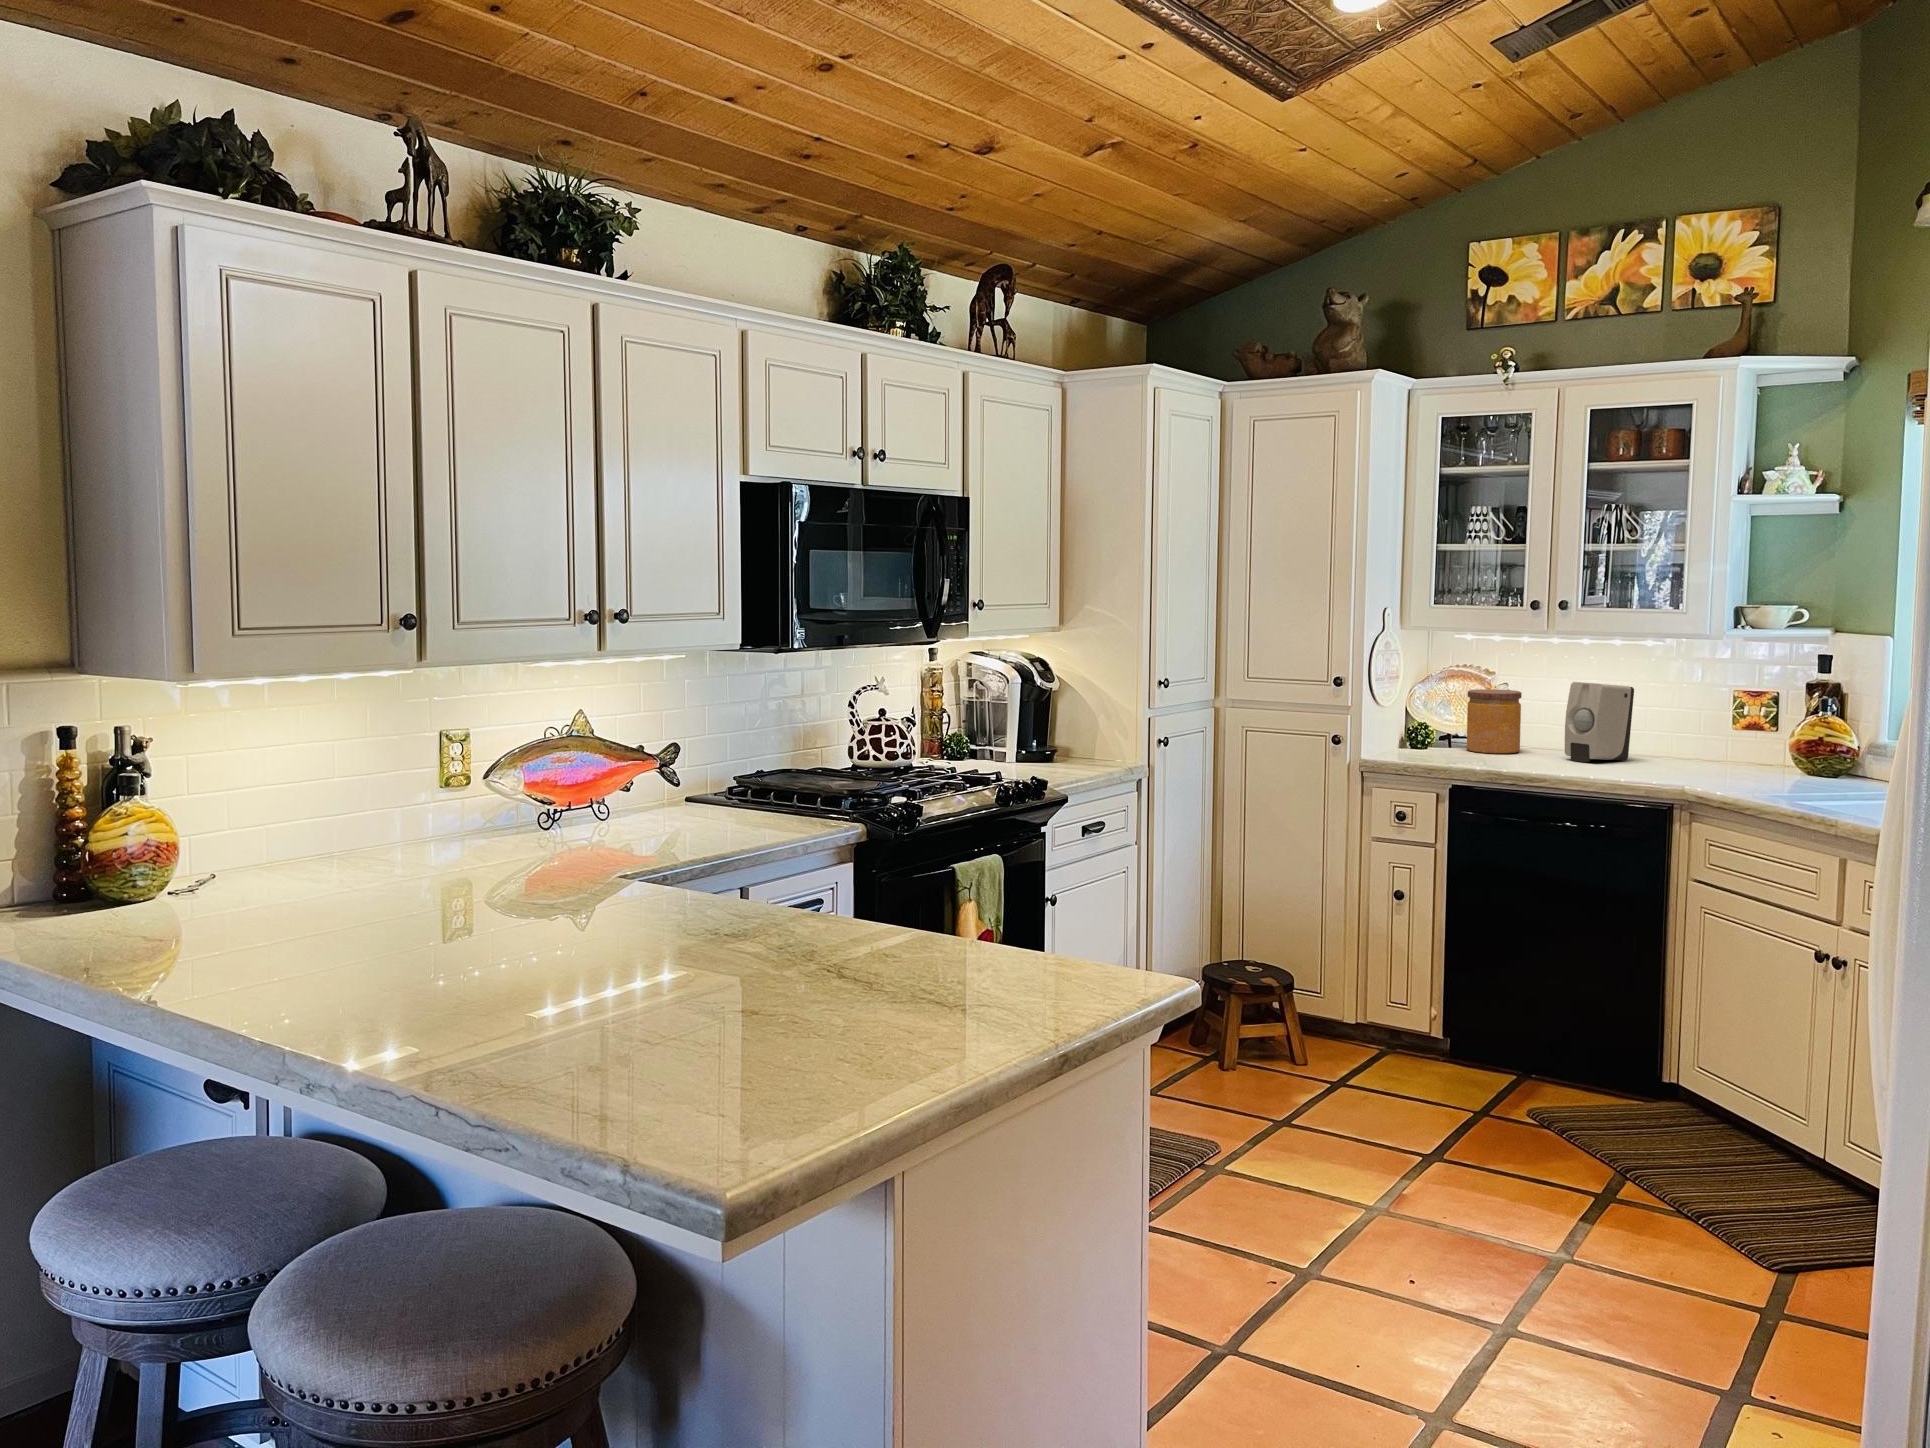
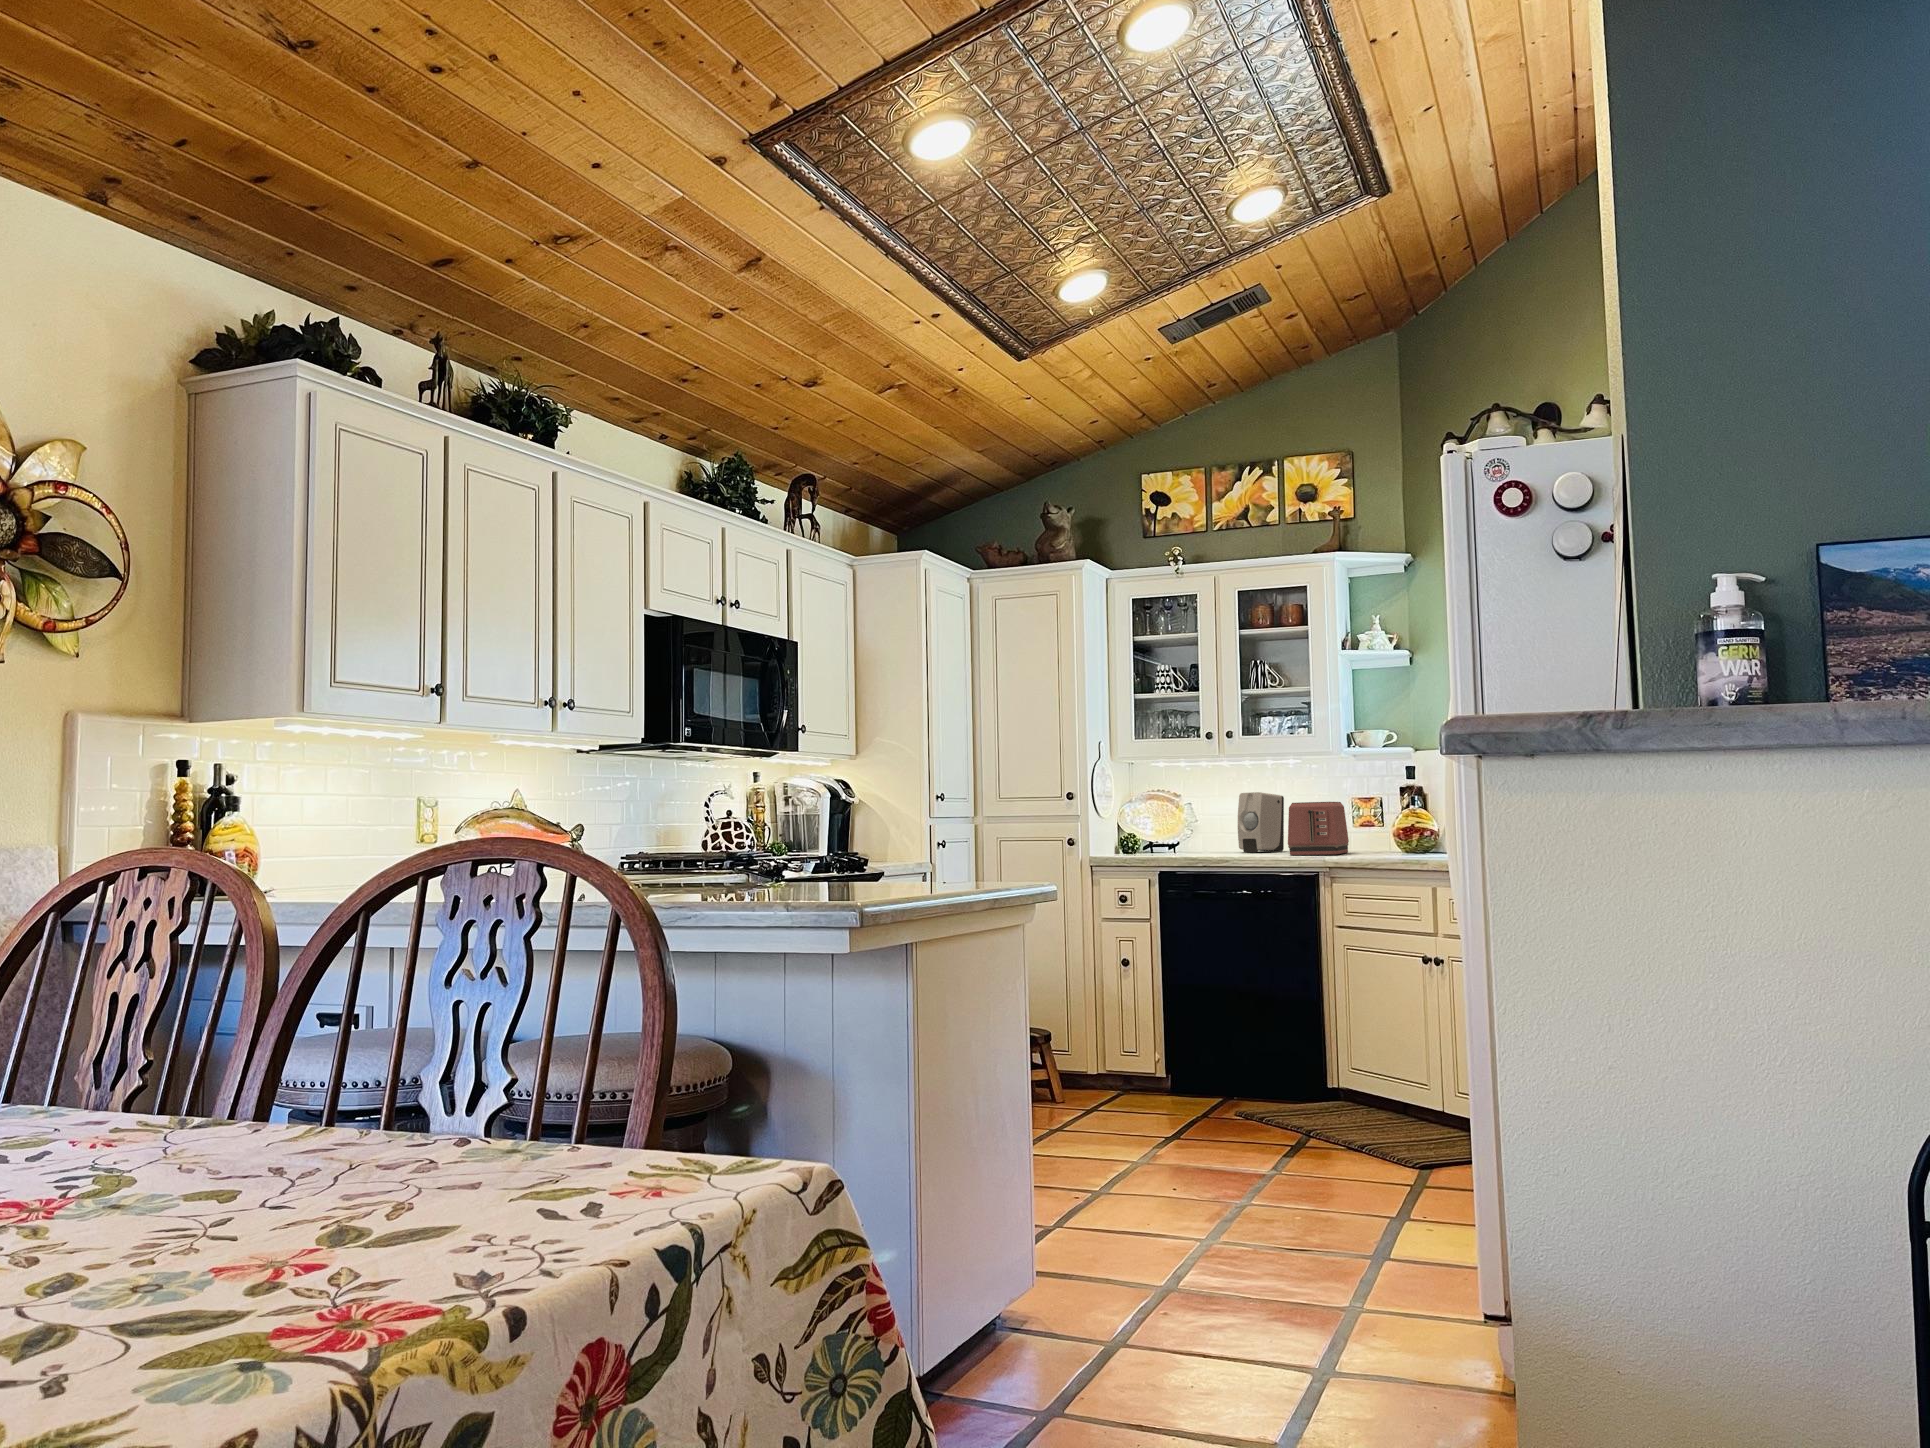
jar: present [1467,689,1522,753] -> none [1165,805,1206,852]
toaster: none [1632,702,1723,783] -> present [1288,802,1349,855]

